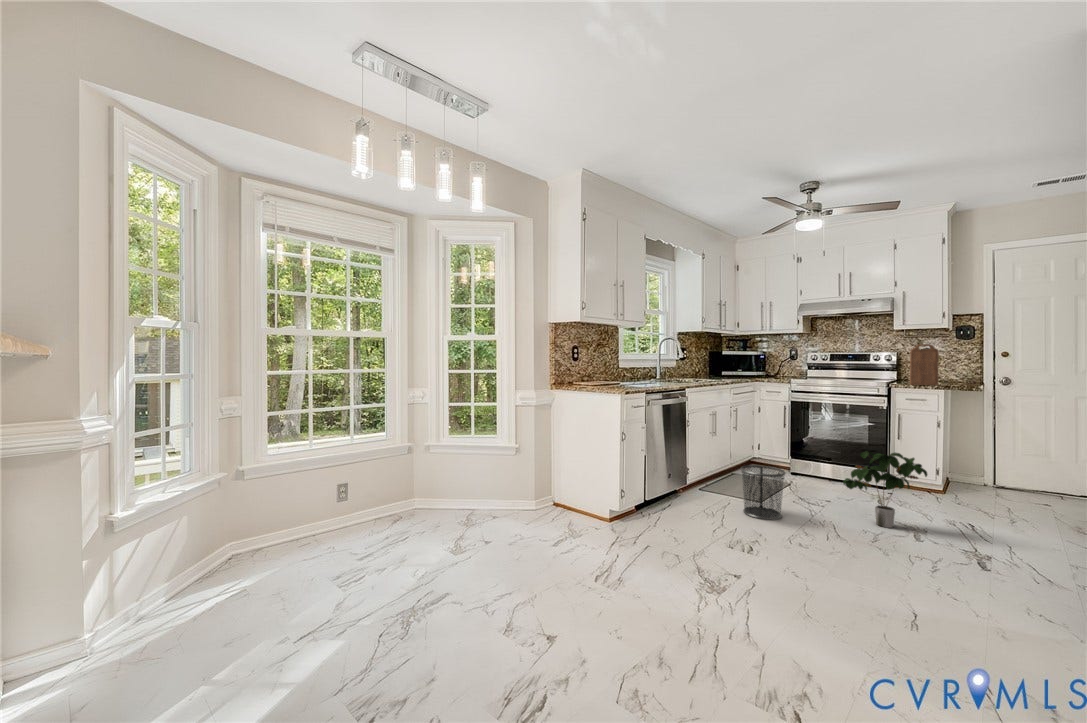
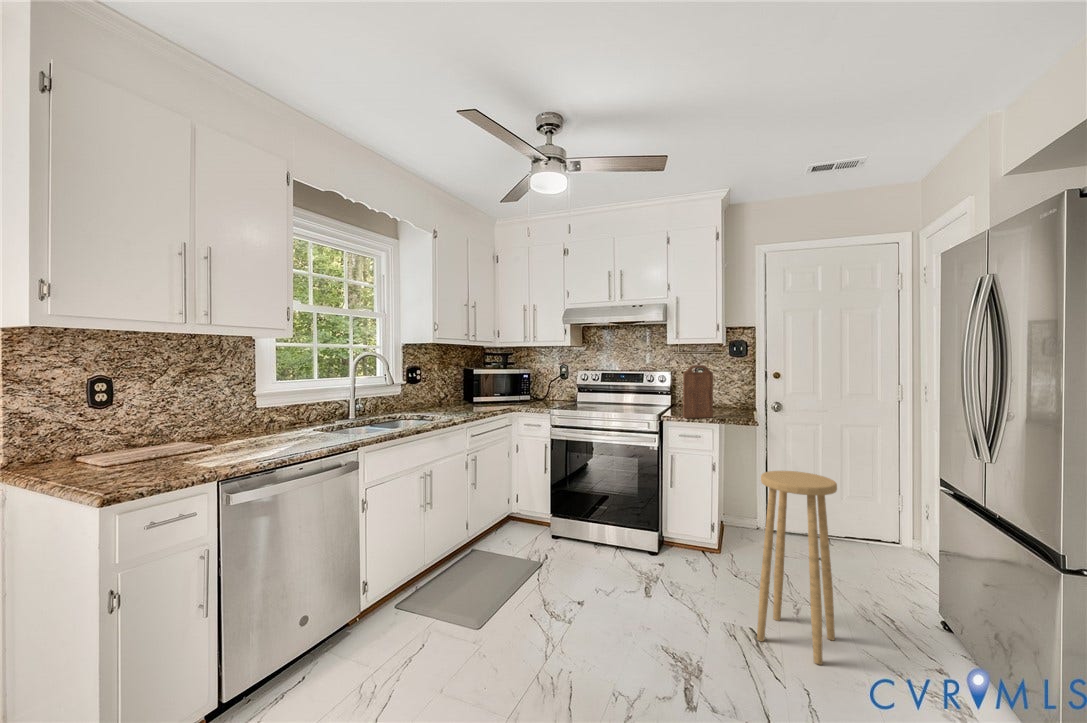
stool: none [974,415,1045,541] -> present [757,471,837,665]
potted plant: present [843,451,927,528] -> none [590,543,701,669]
waste bin: present [740,465,786,520] -> none [431,575,504,687]

